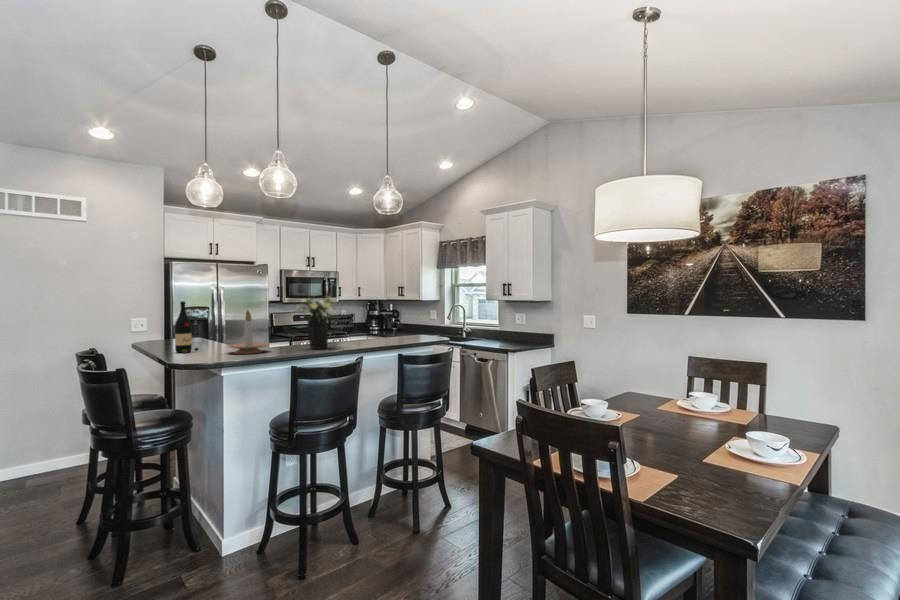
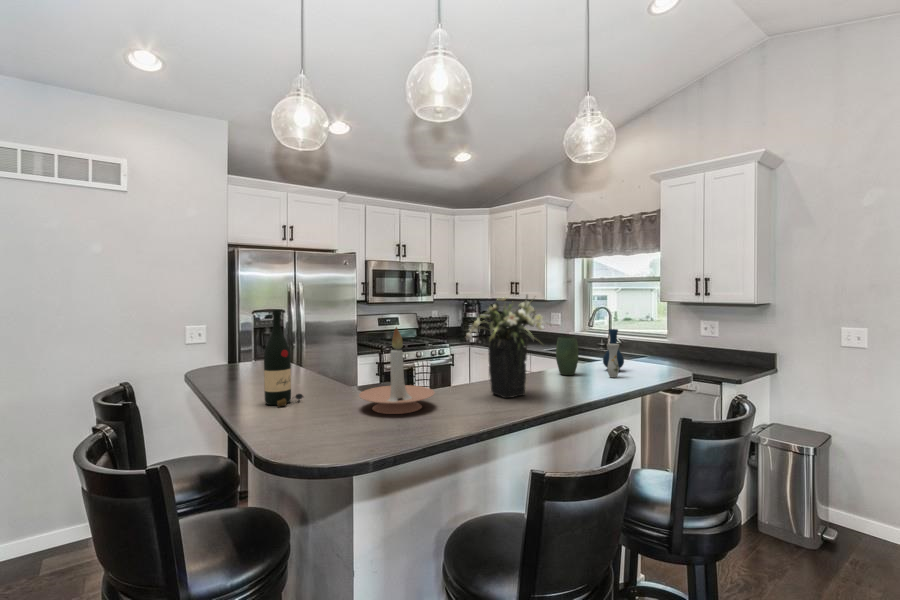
vase: none [368,315,414,342] -> present [556,329,624,378]

